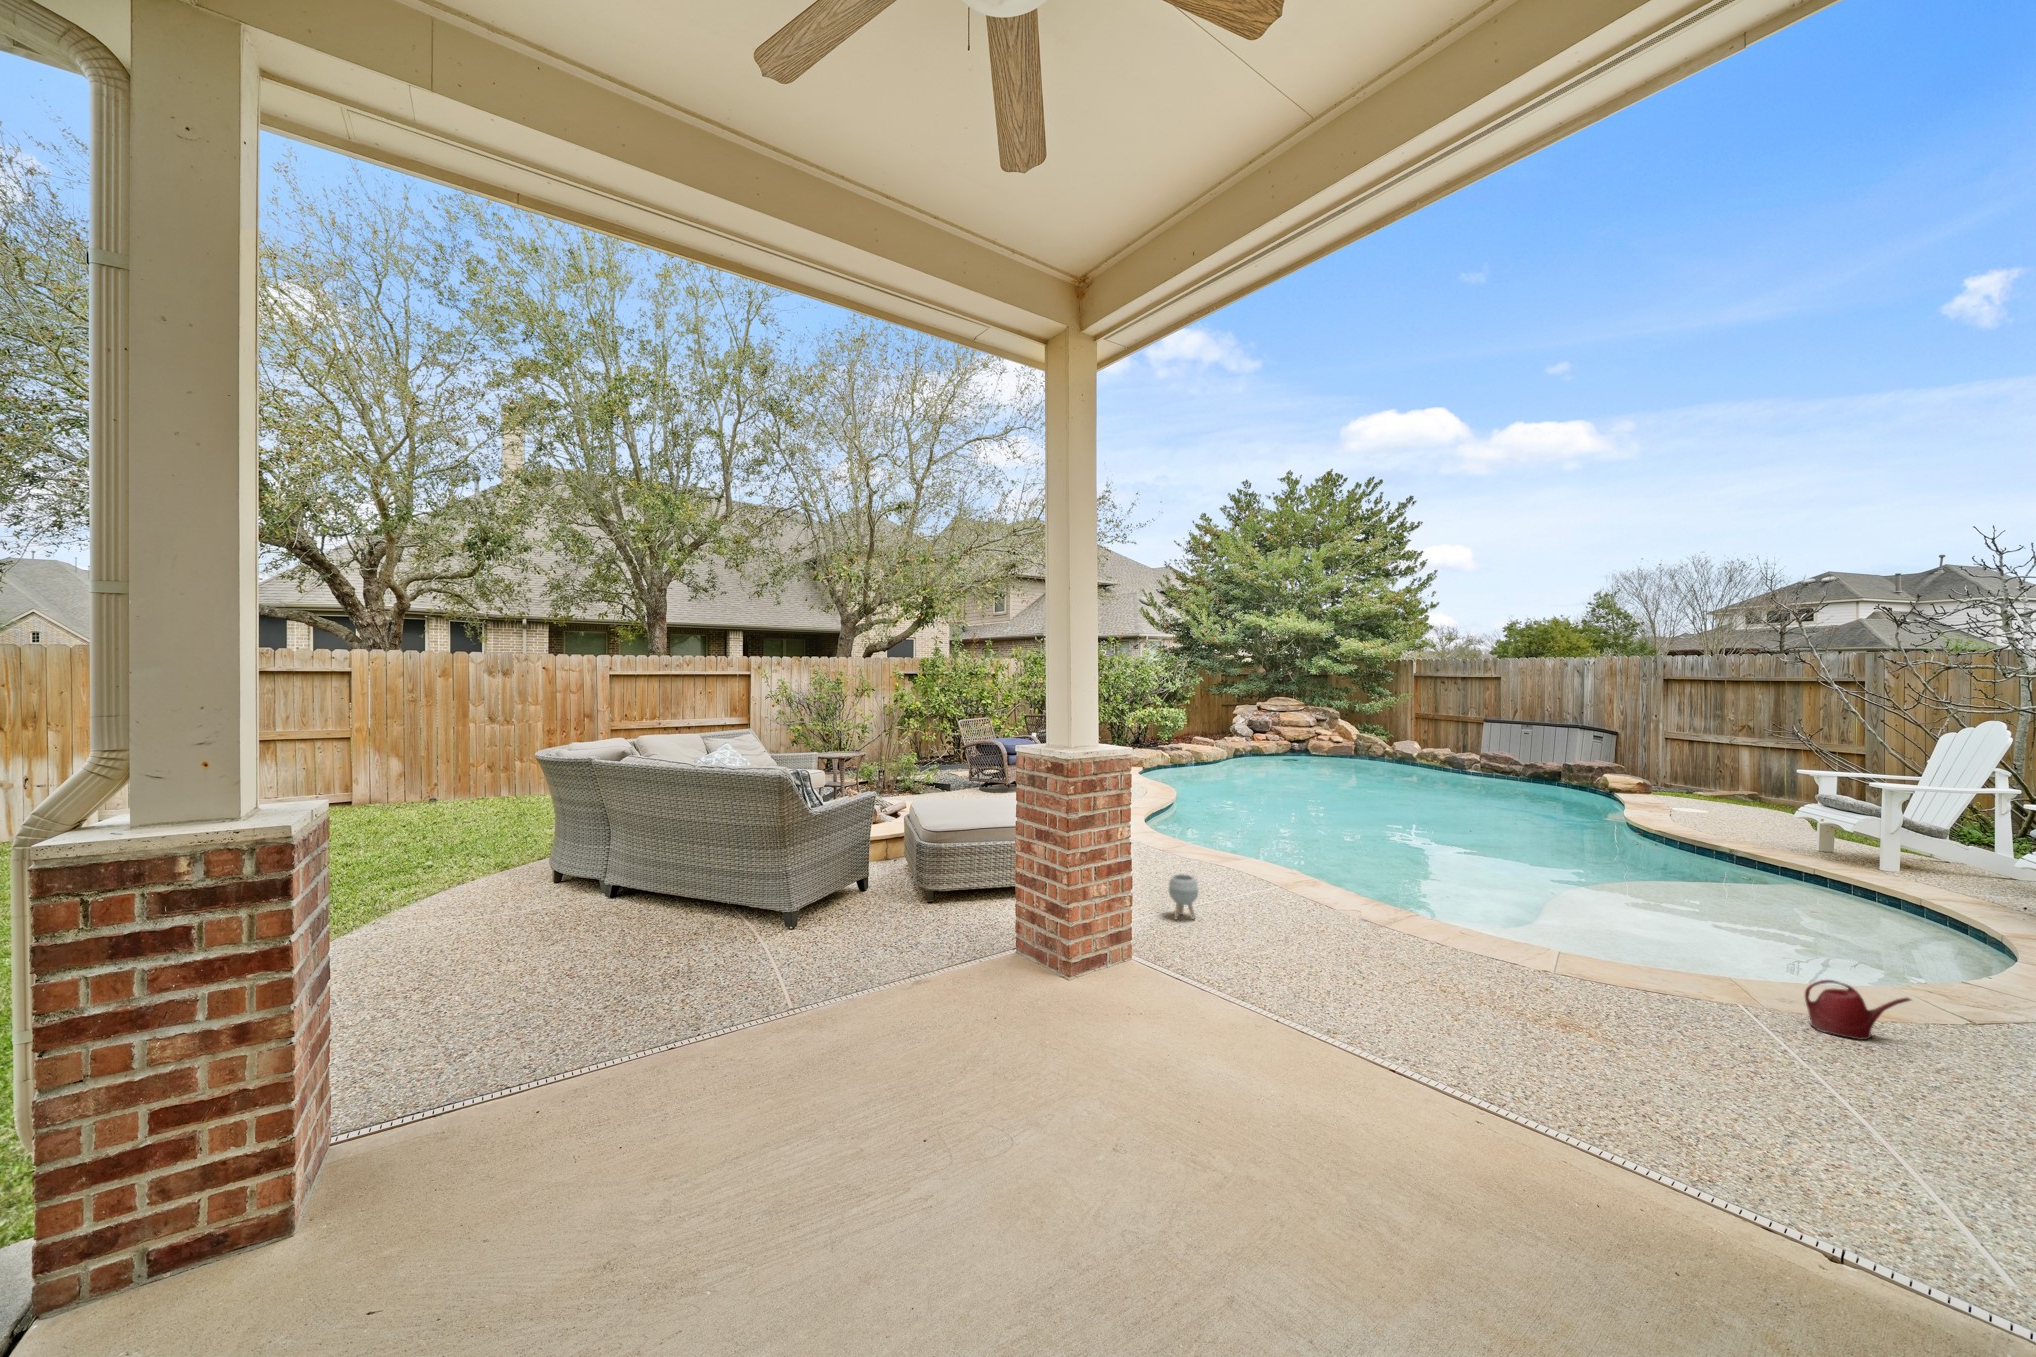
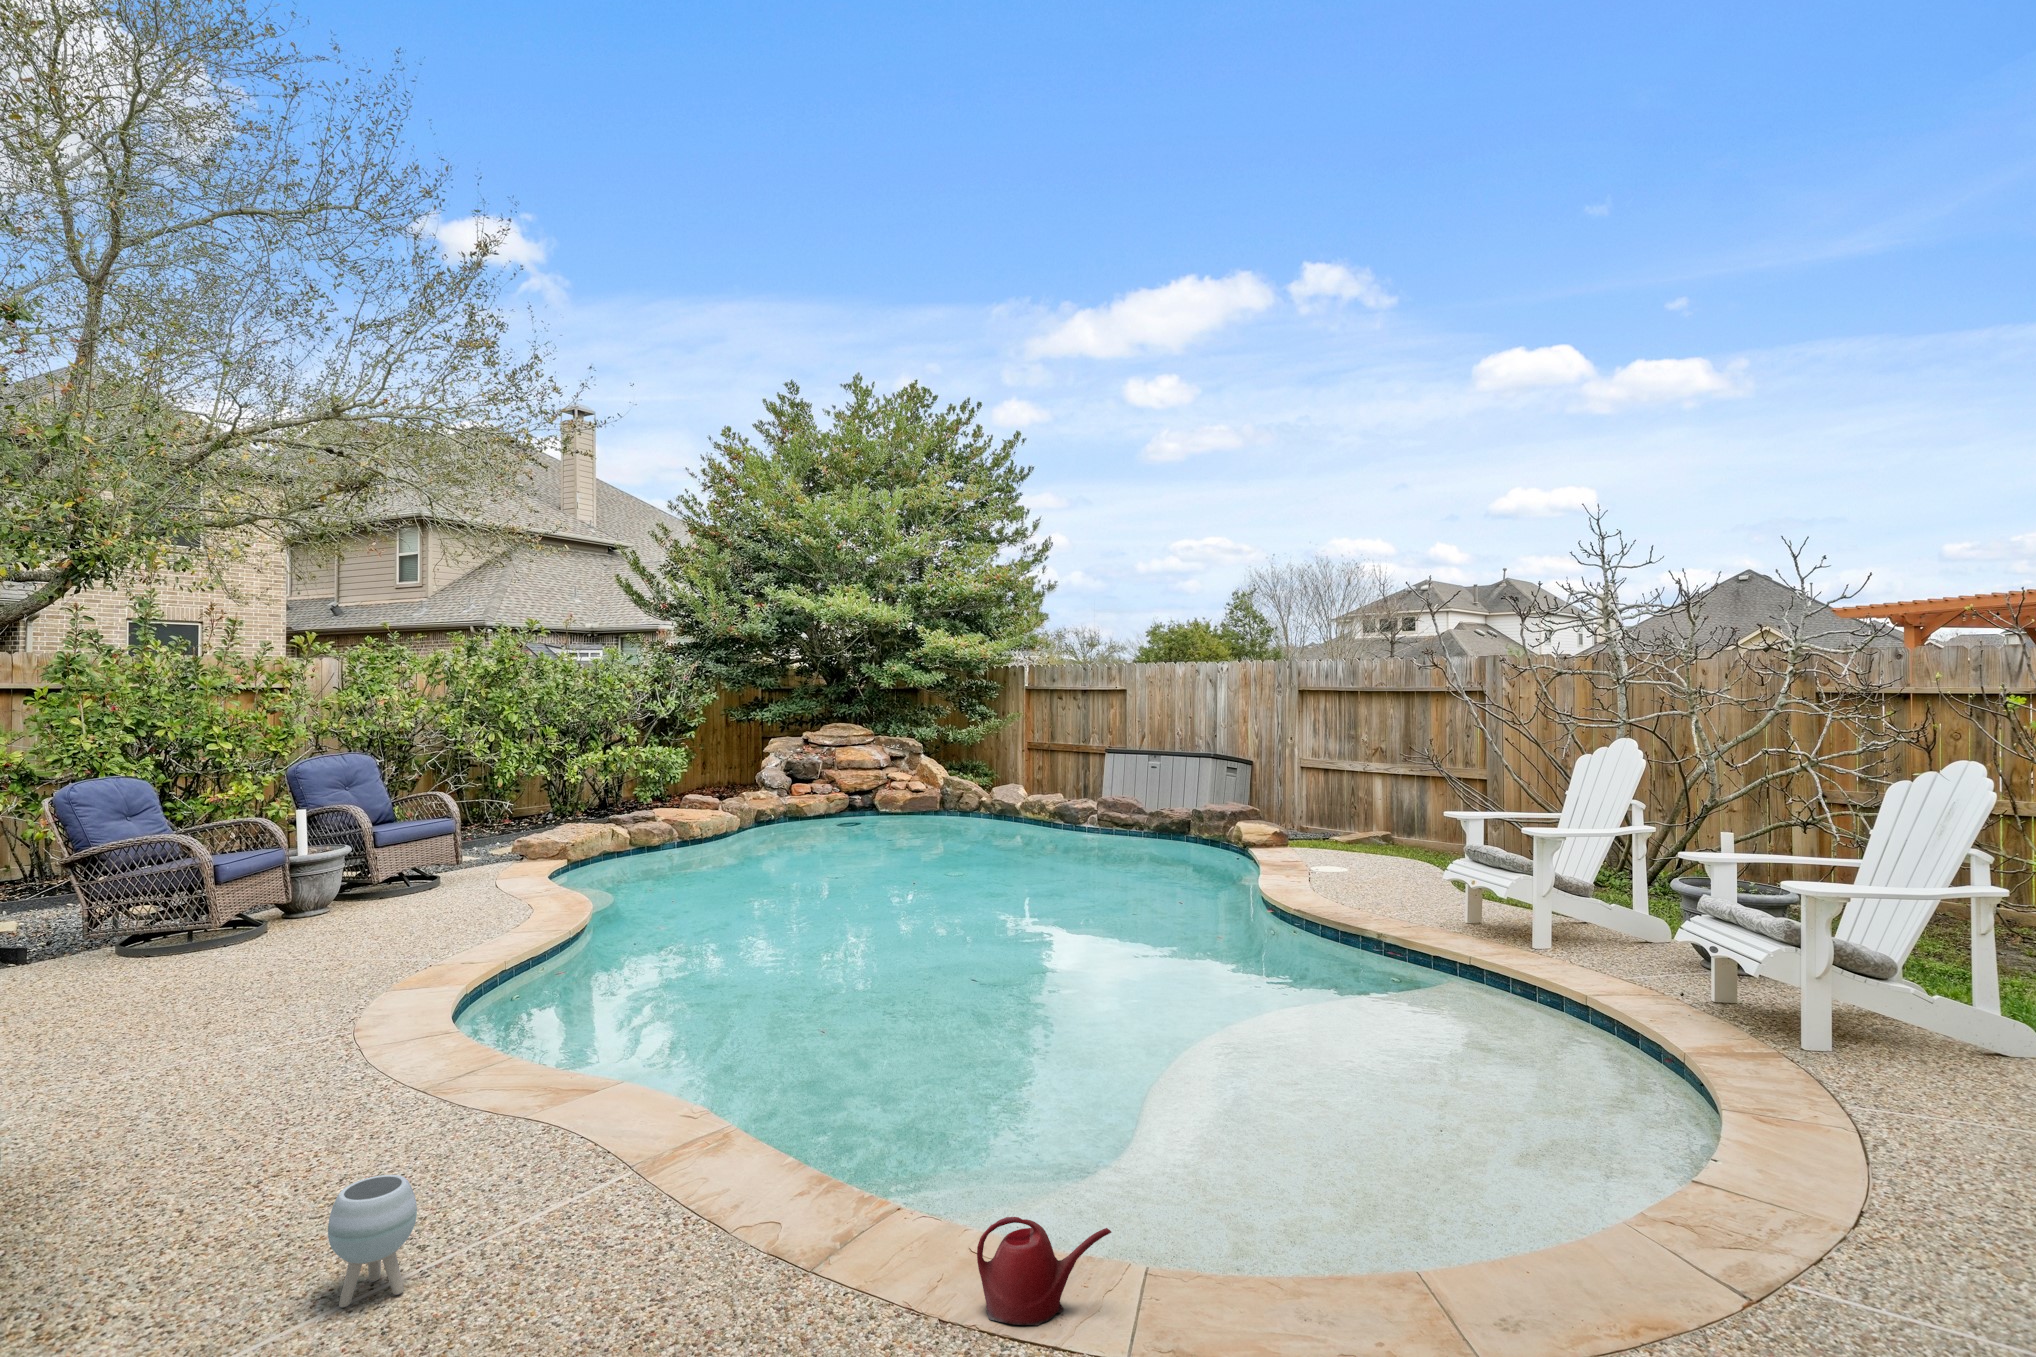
watering can: present [1805,980,1911,1040] -> present [977,1217,1111,1325]

